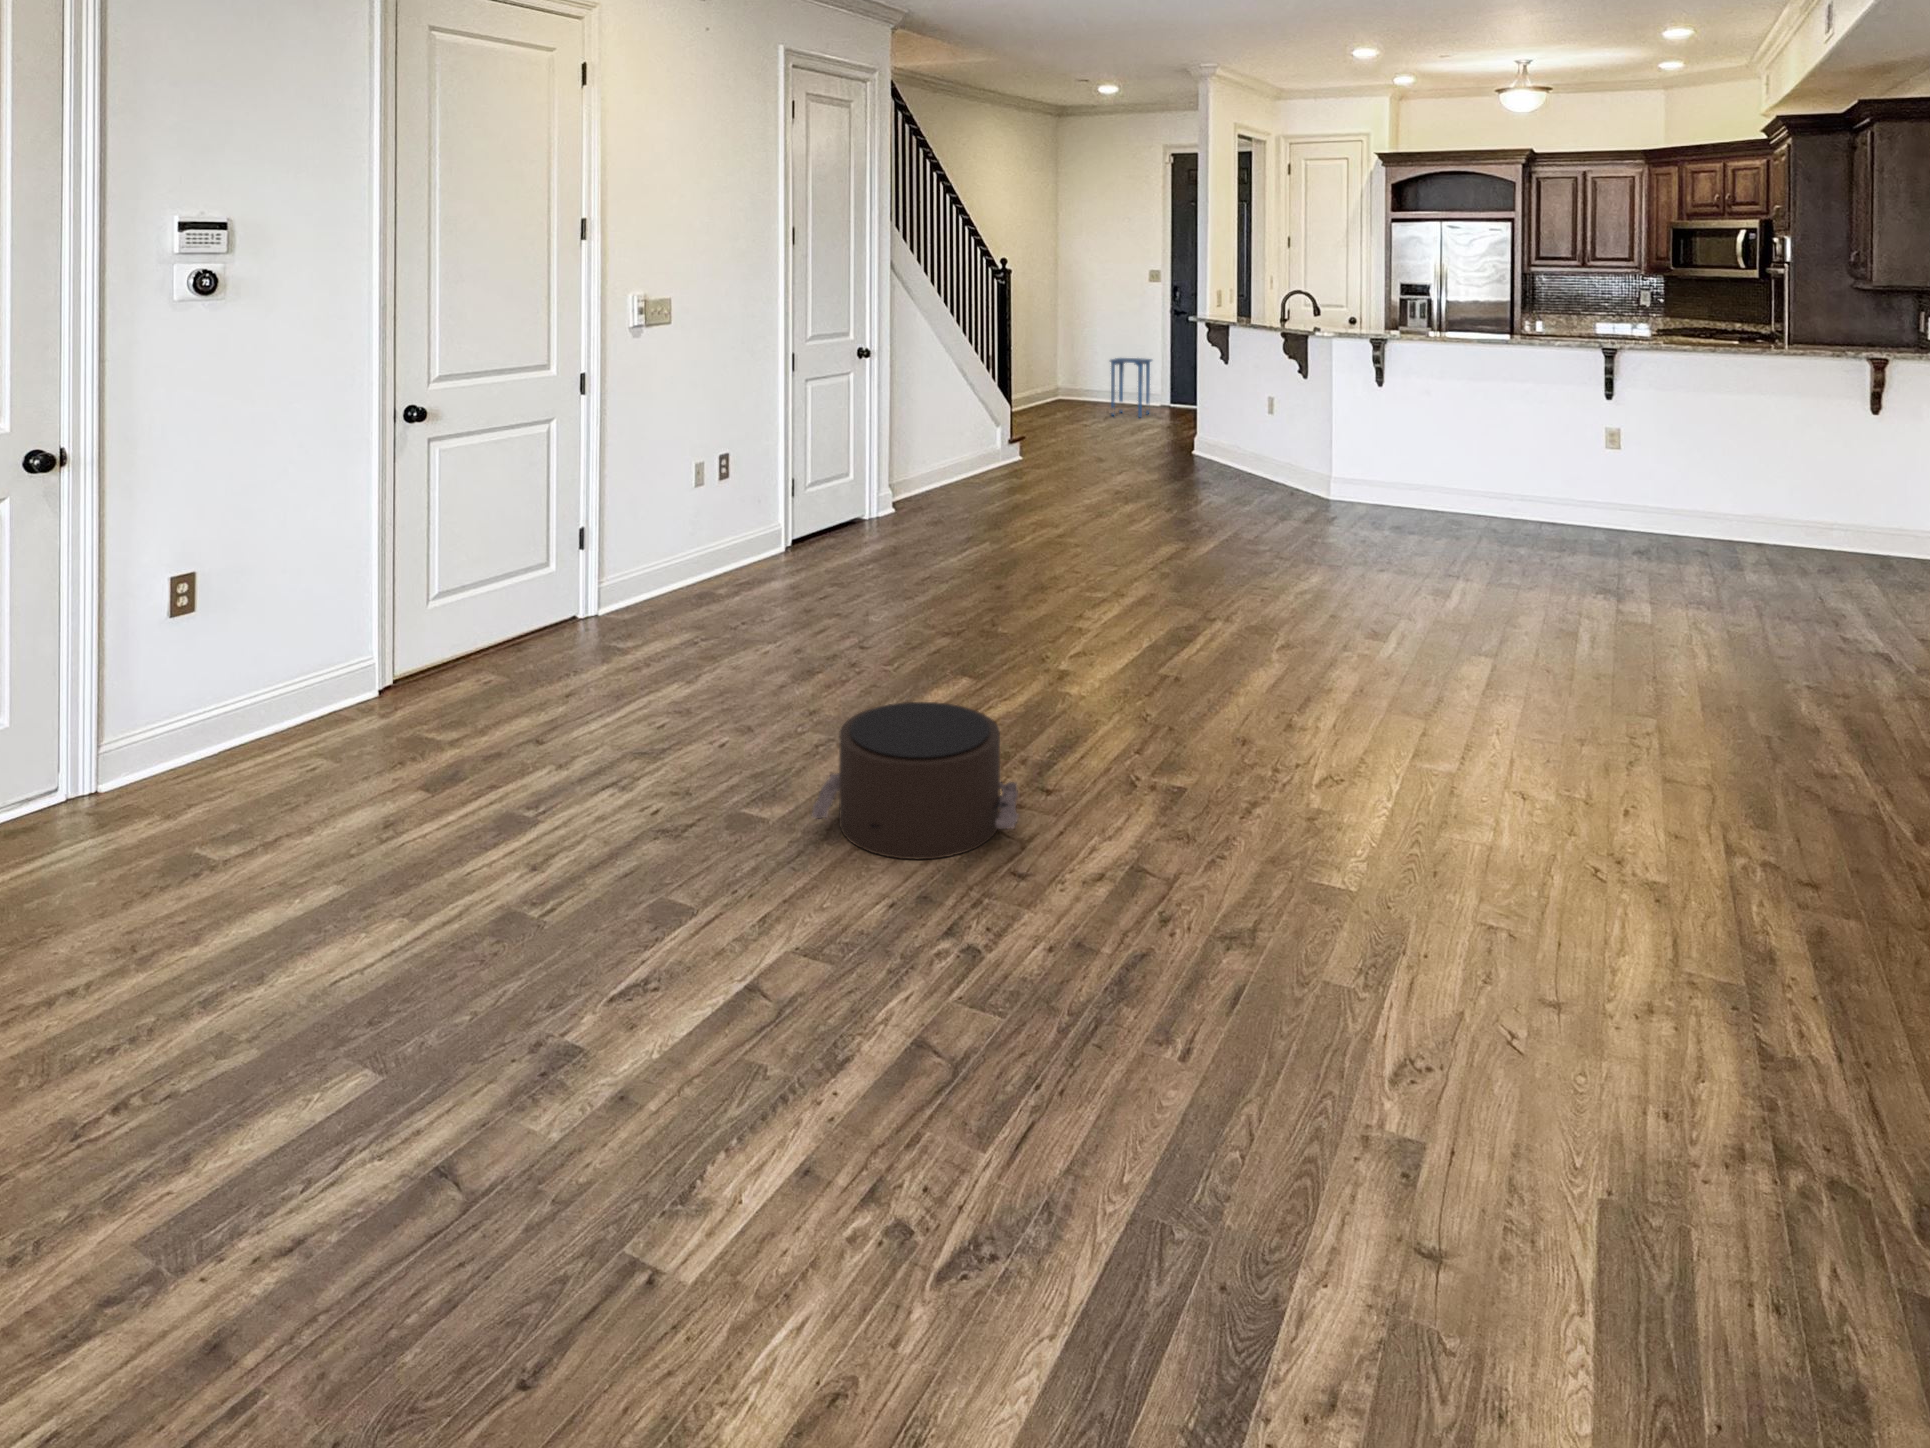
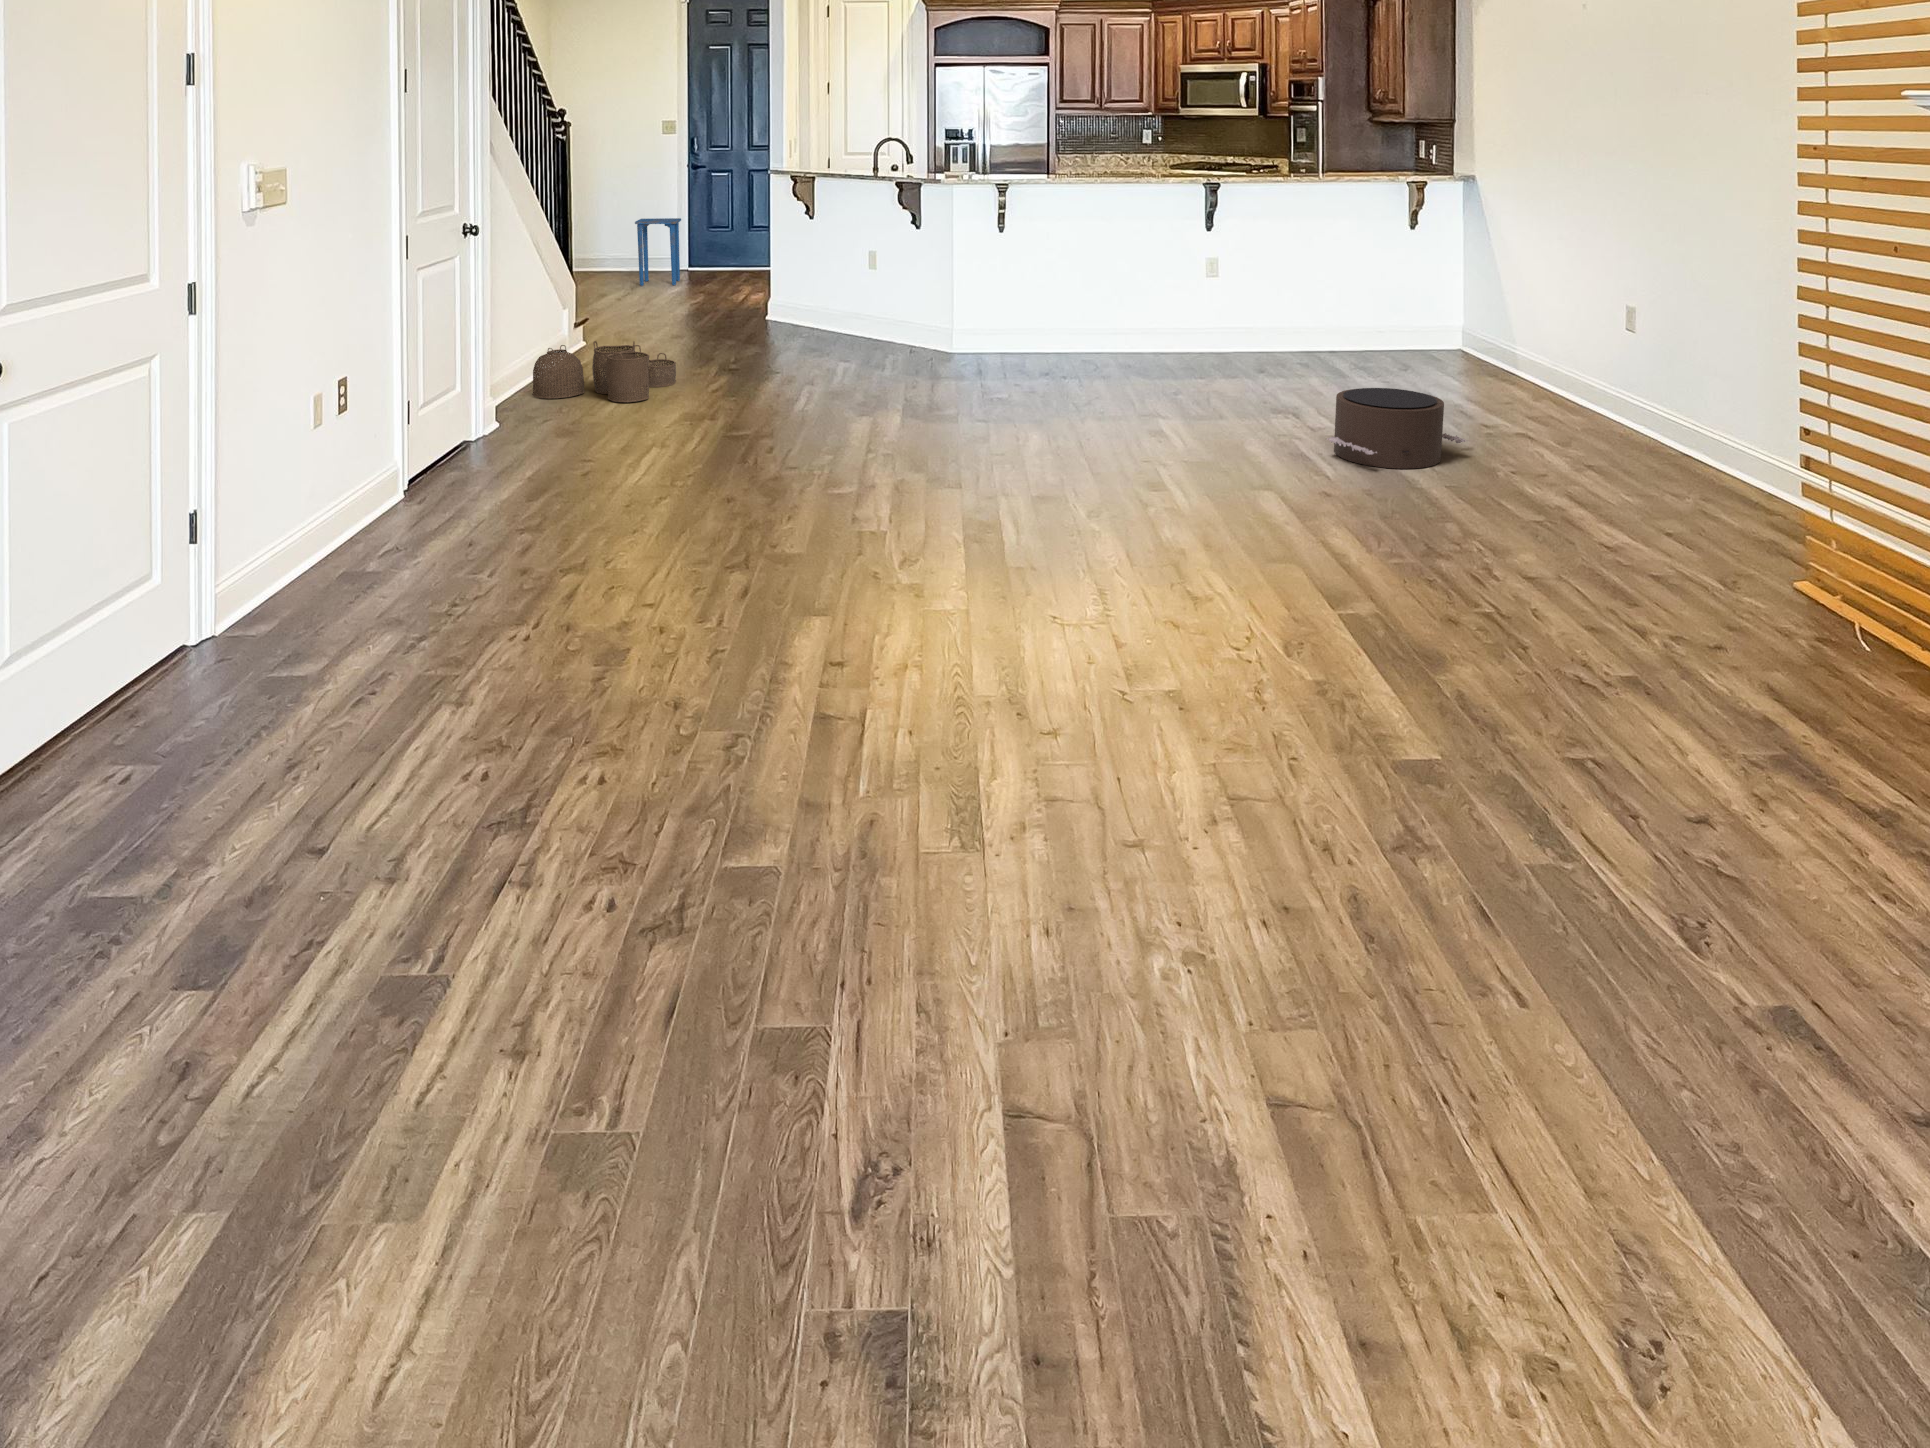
woven basket: none [938,453,1057,505] -> present [532,341,676,402]
pouf: present [811,702,1019,859] -> present [1327,388,1466,469]

